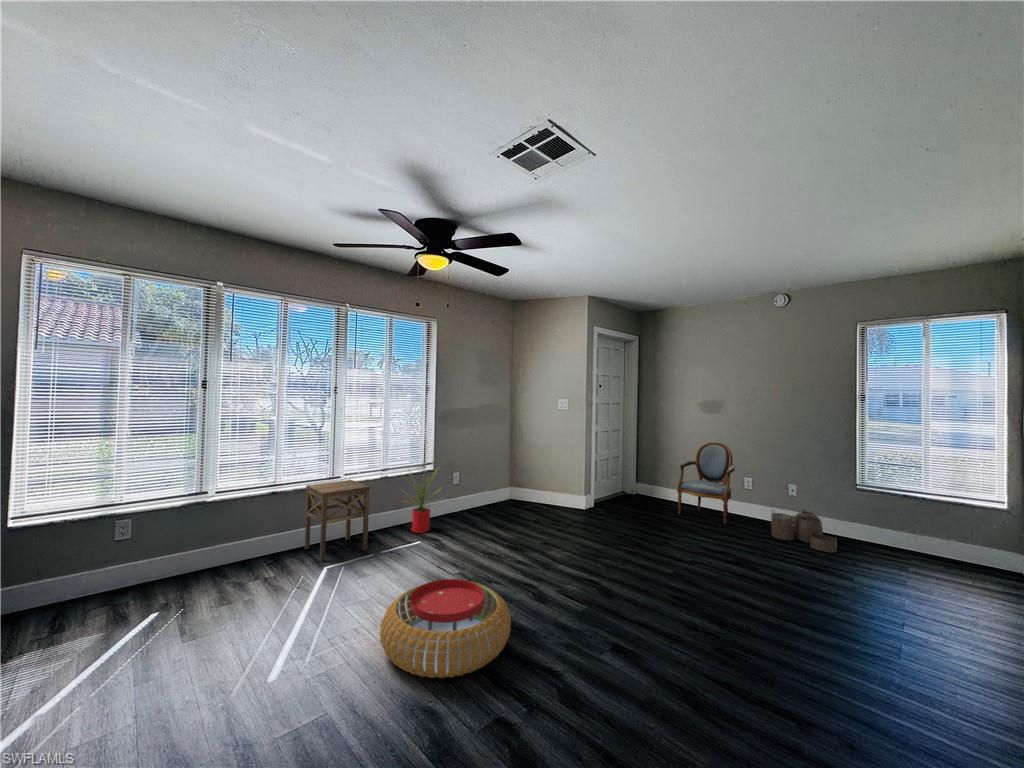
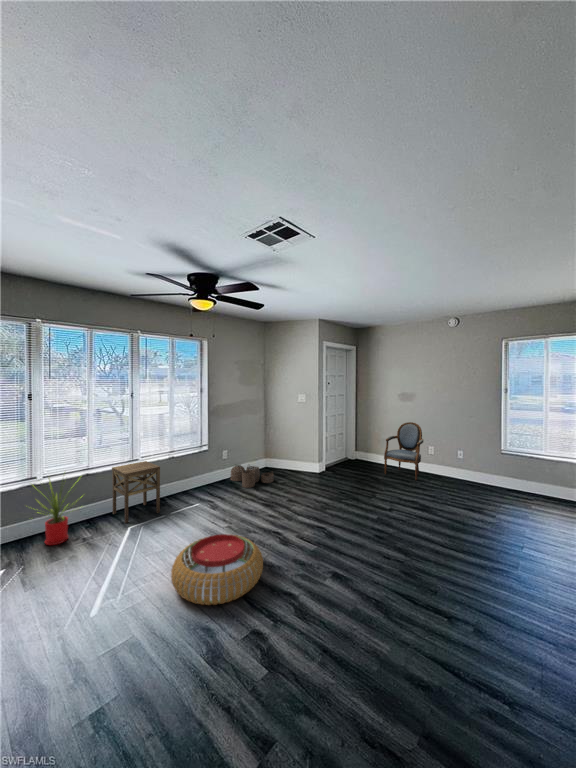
house plant: present [412,468,438,533] -> present [41,478,68,545]
woven basket: present [771,511,837,552] -> present [230,465,274,488]

